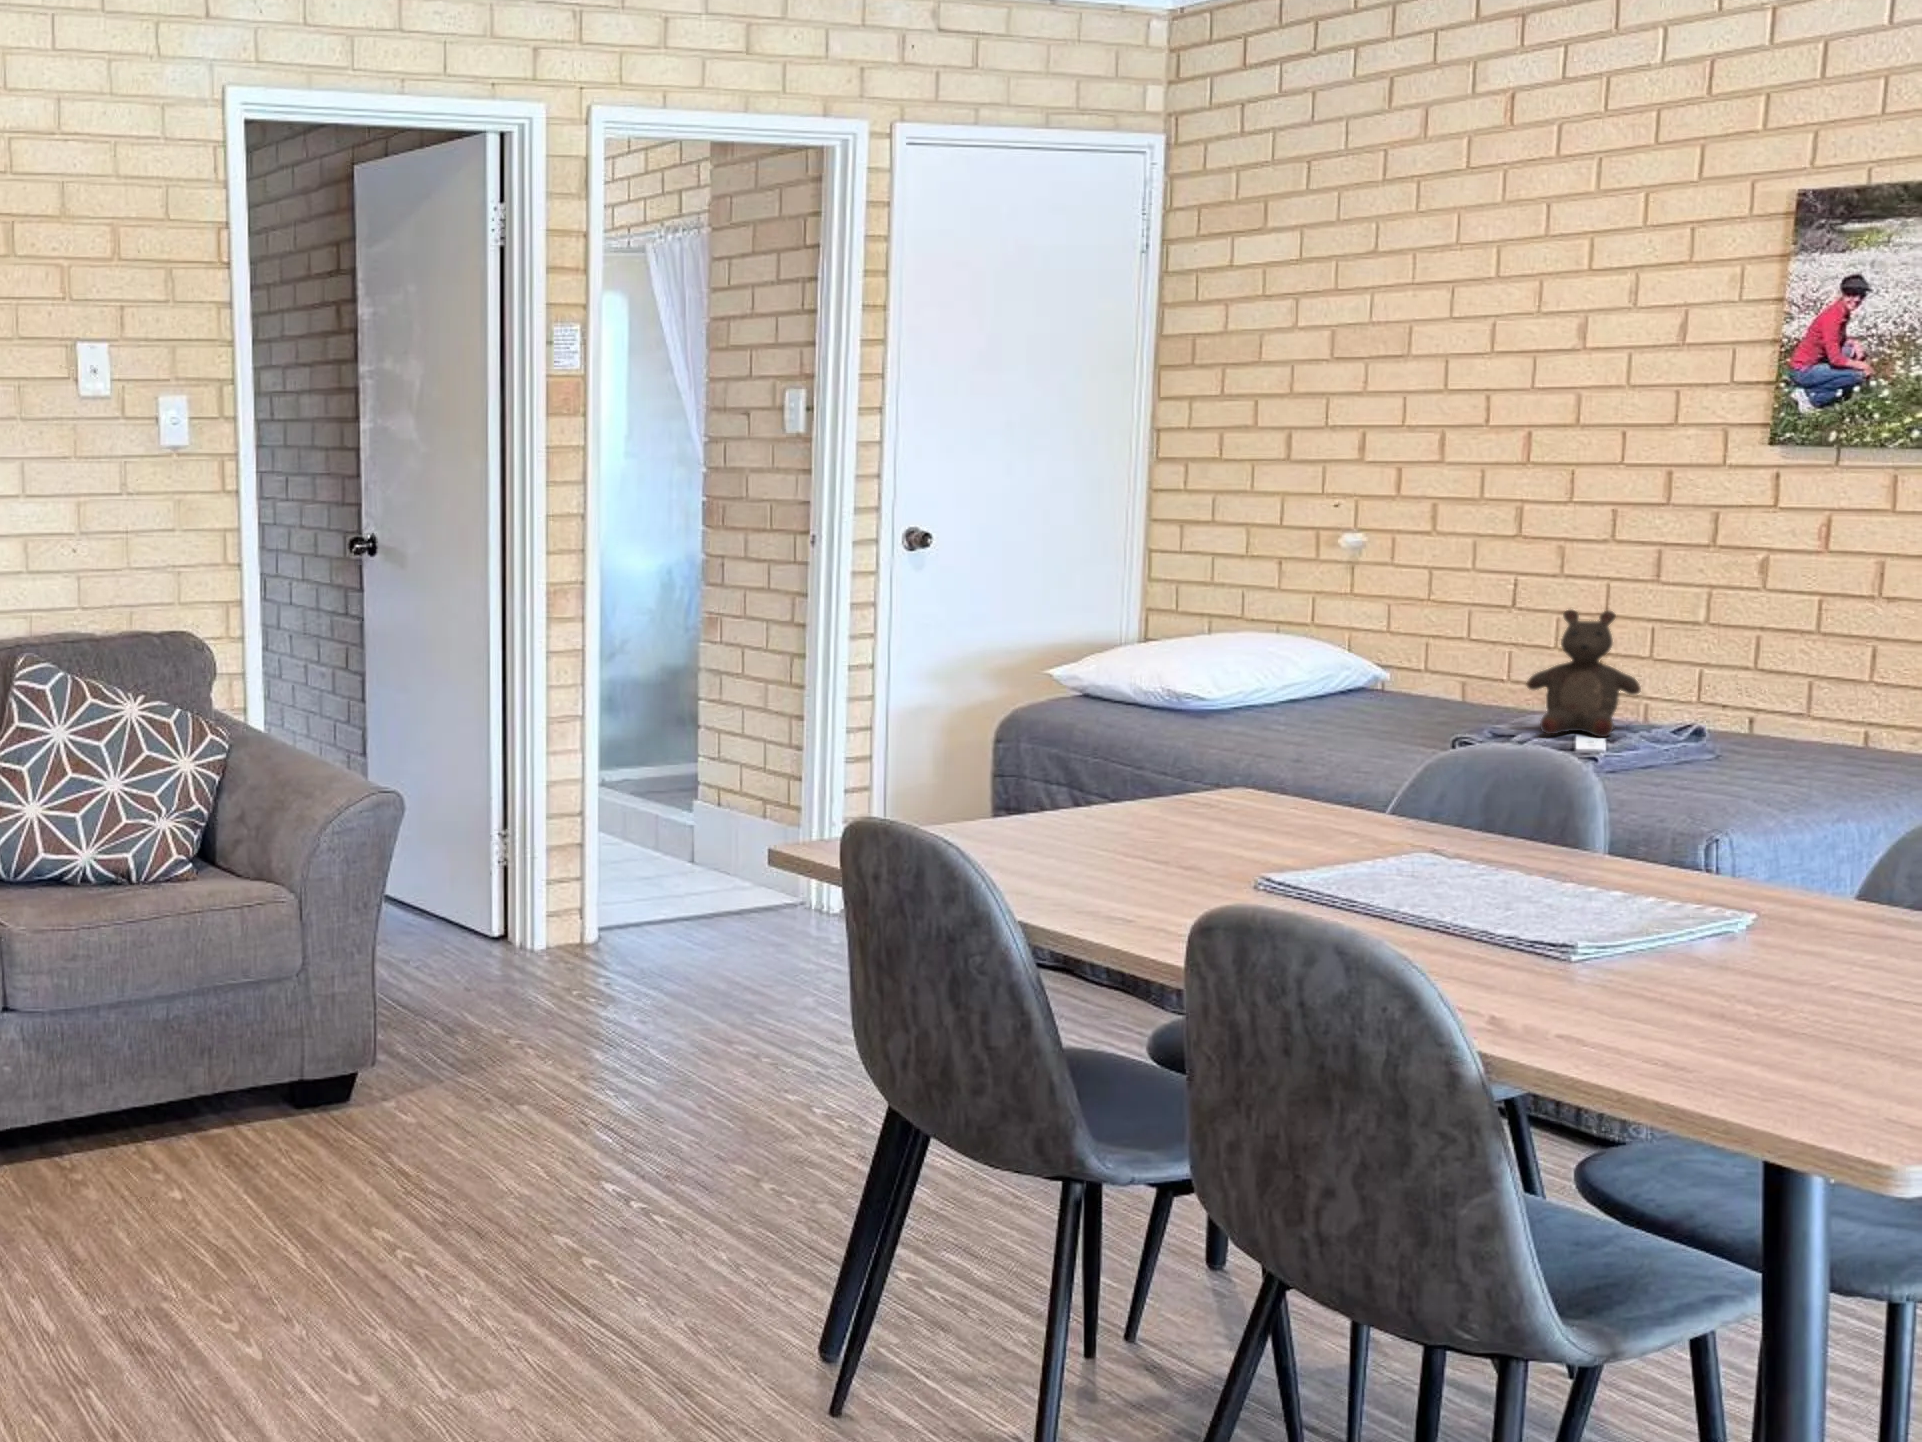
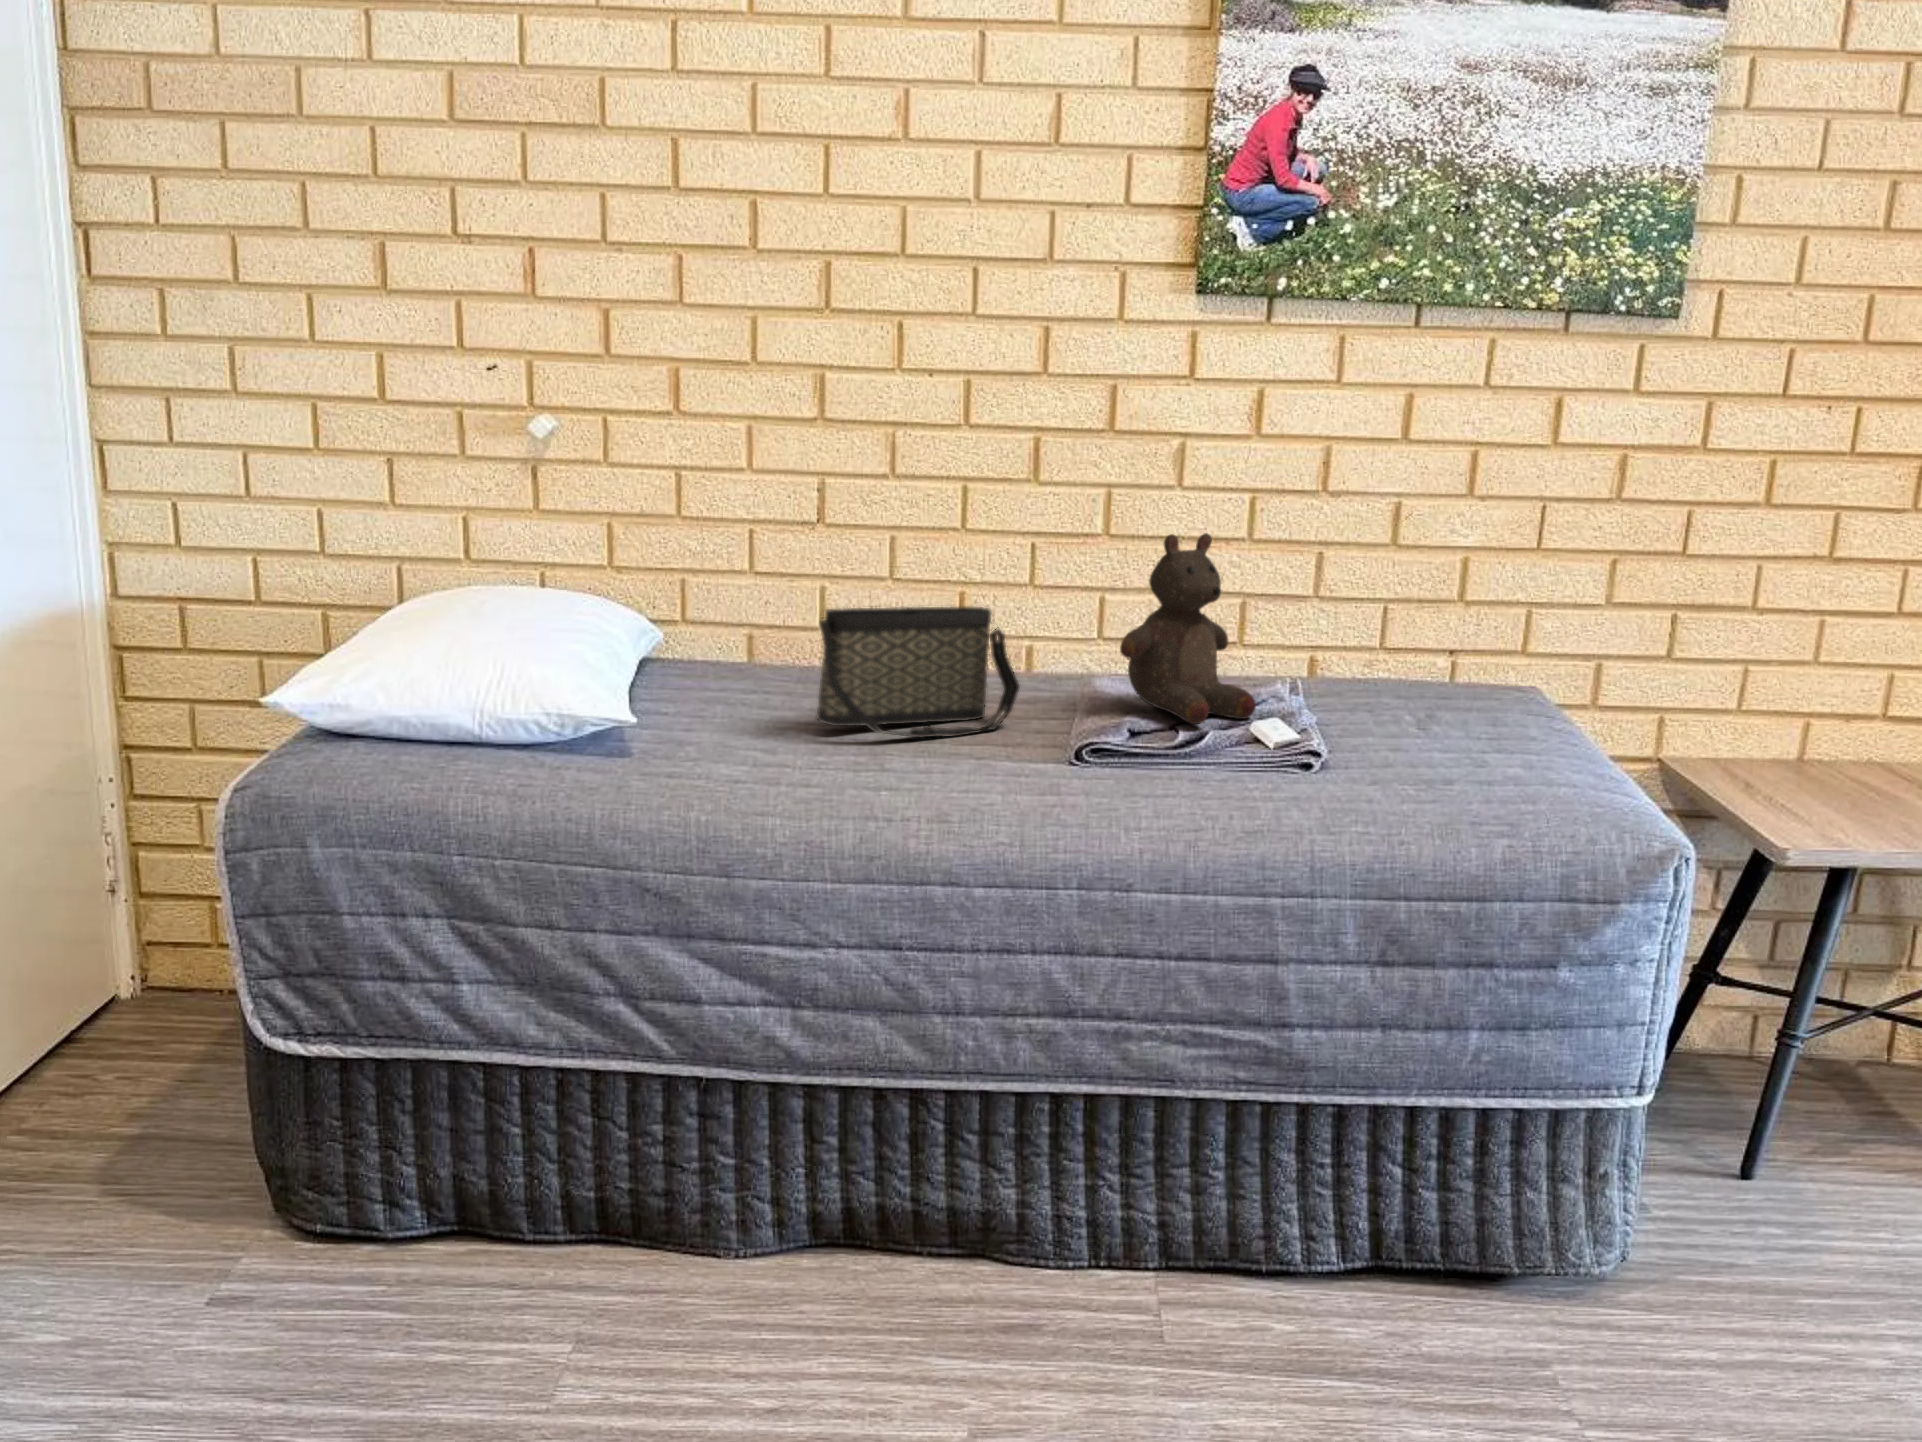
handbag: none [1329,648,1464,729] -> present [817,606,1020,737]

